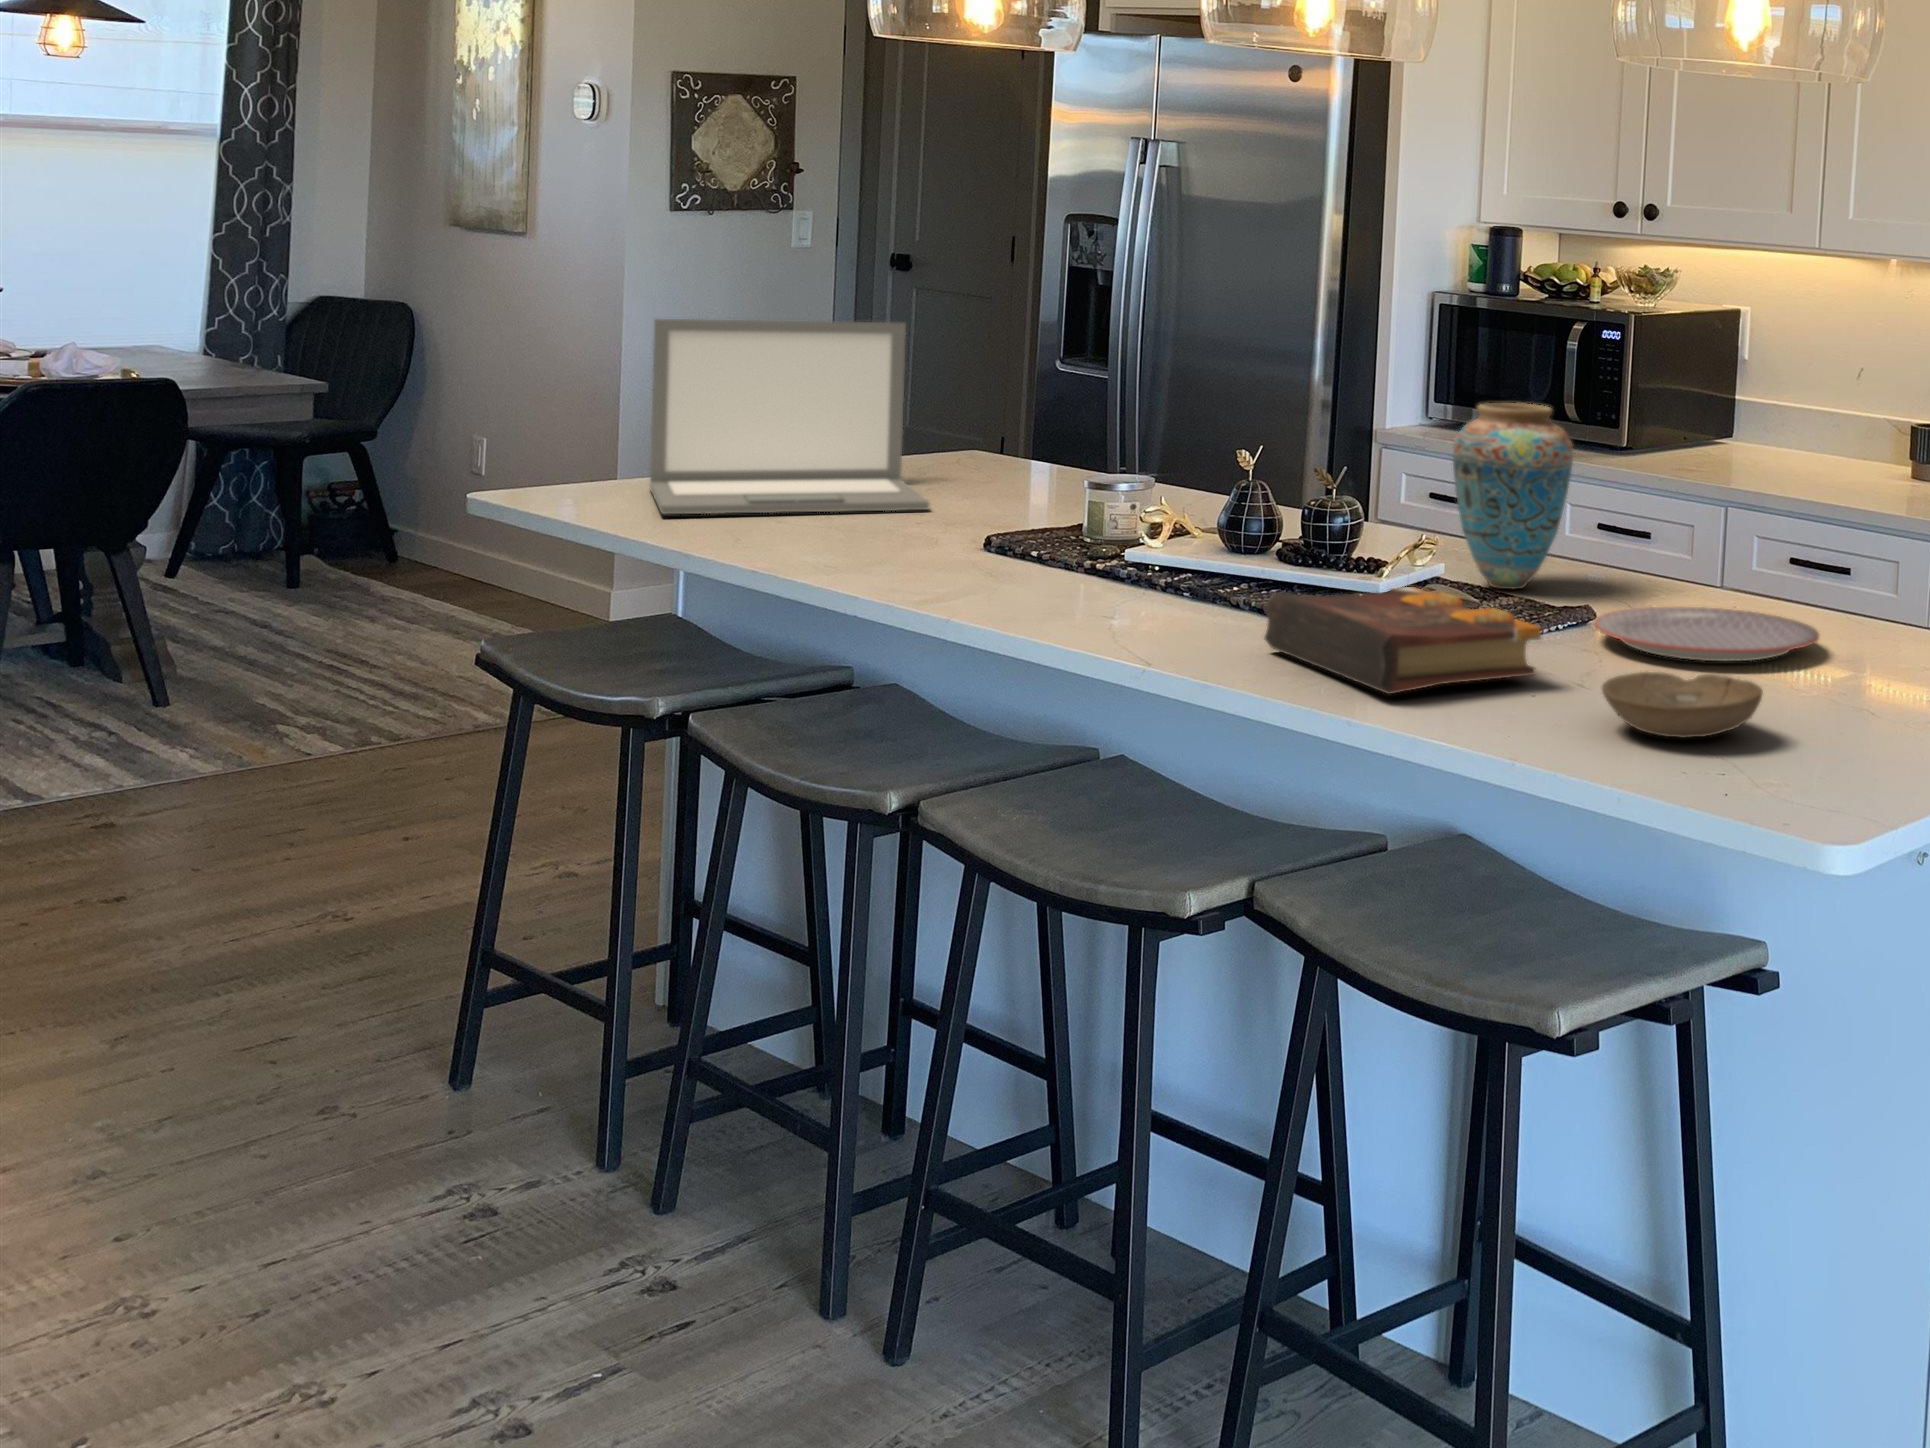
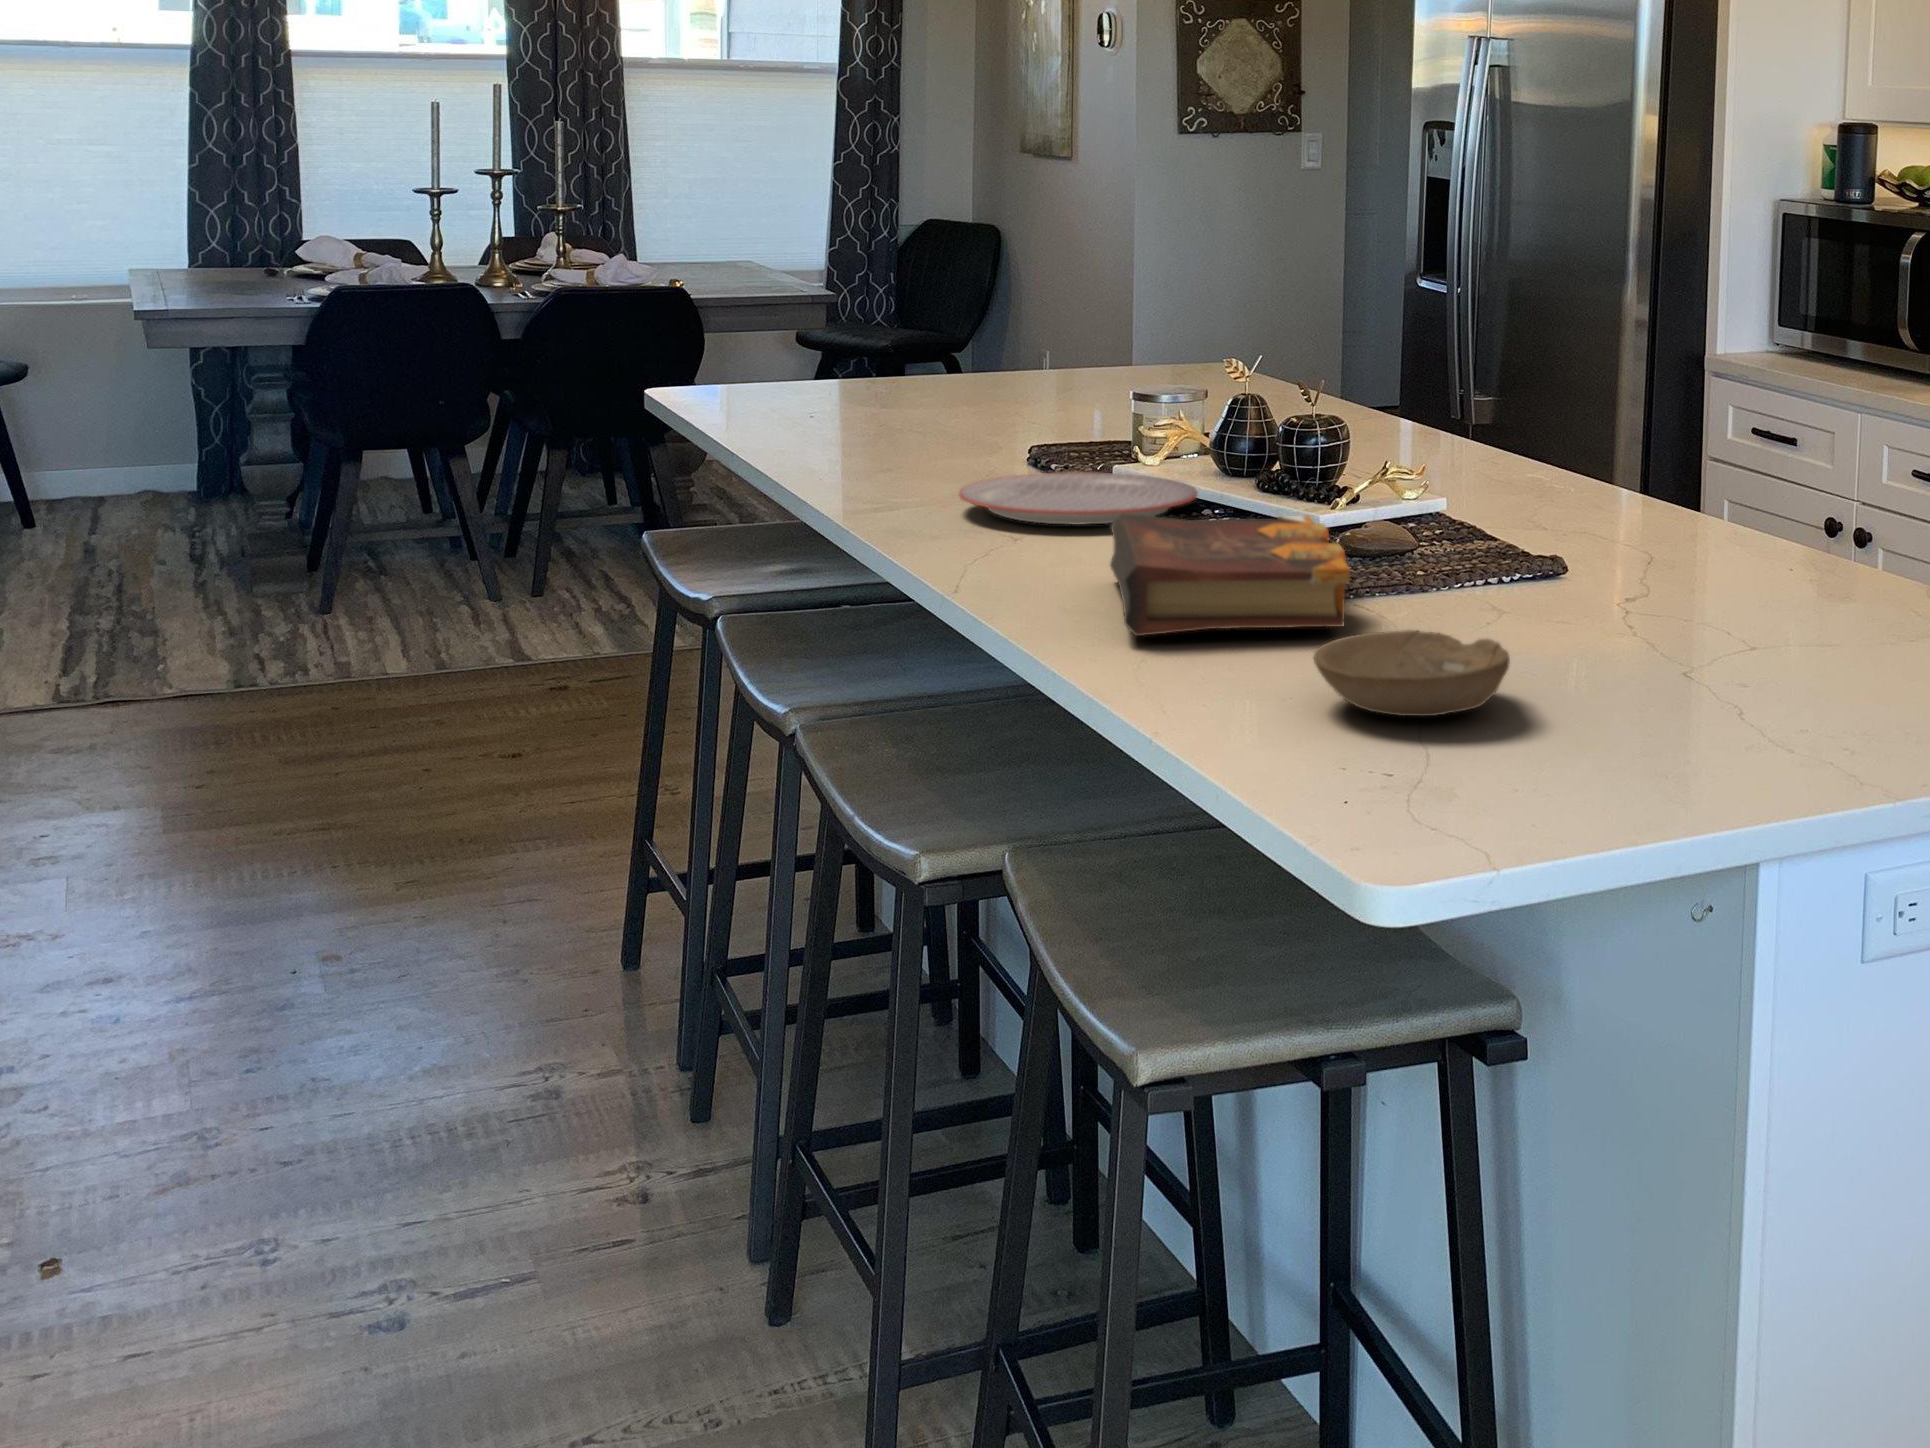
laptop: present [650,319,929,514] -> none [794,218,1088,418]
vase: present [1452,403,1573,589] -> none [1462,308,1607,529]
plate: present [1594,607,1819,661] -> present [959,472,1198,524]

